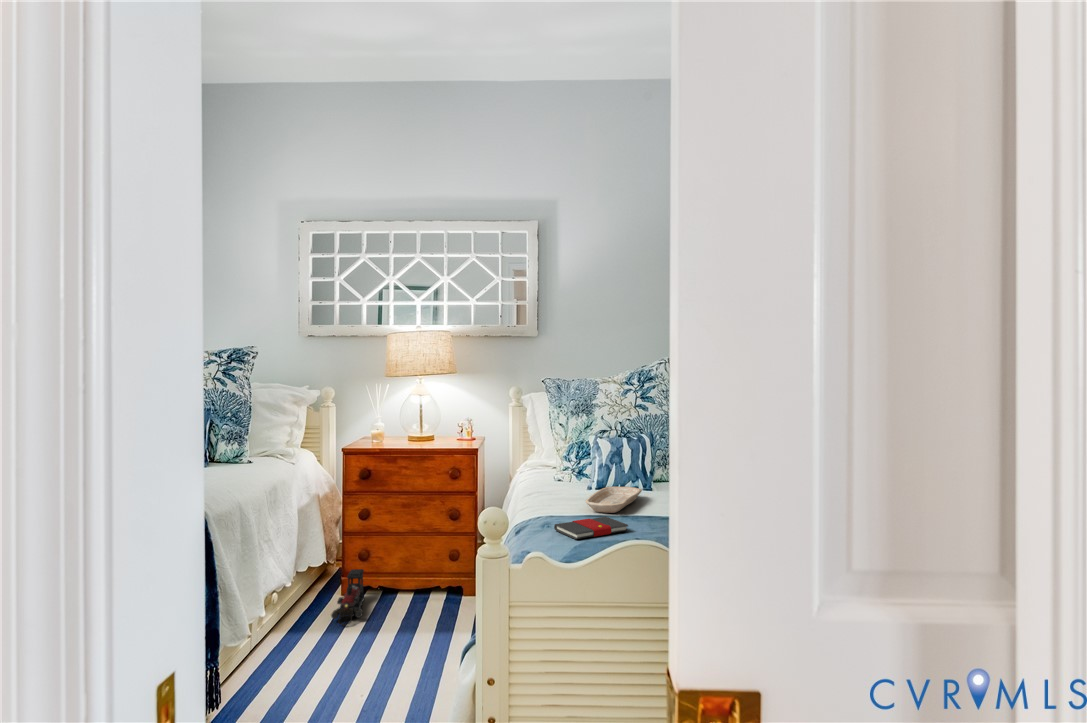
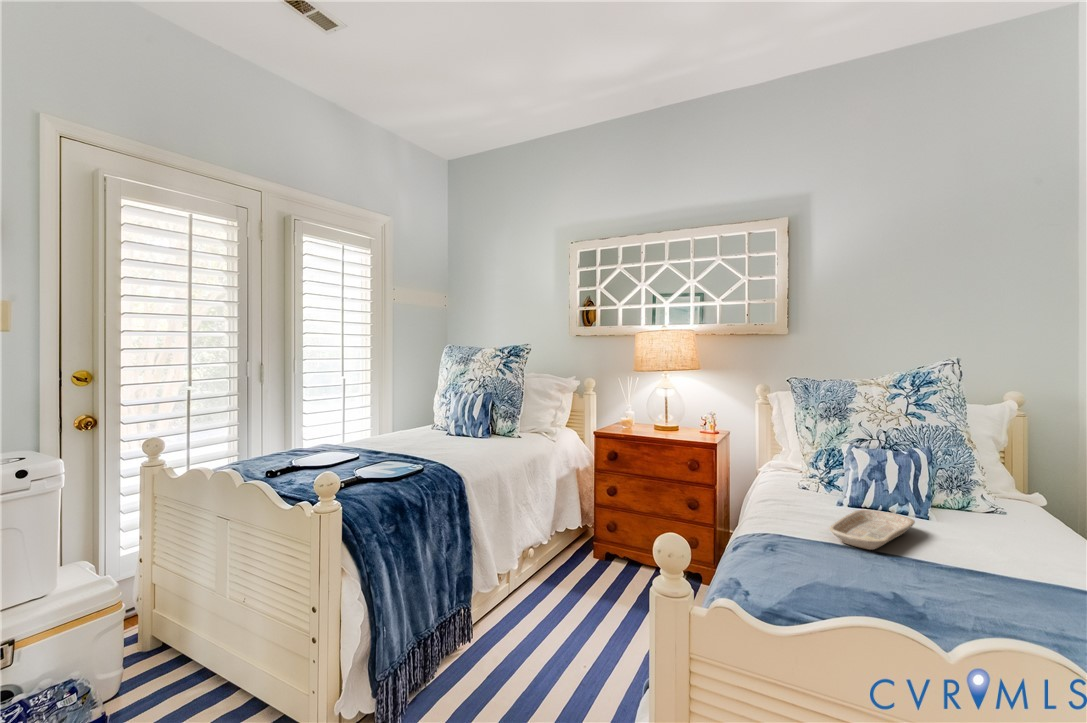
book: present [554,517,628,539] -> none [780,557,892,587]
toy train: present [331,569,364,626] -> none [576,537,609,590]

